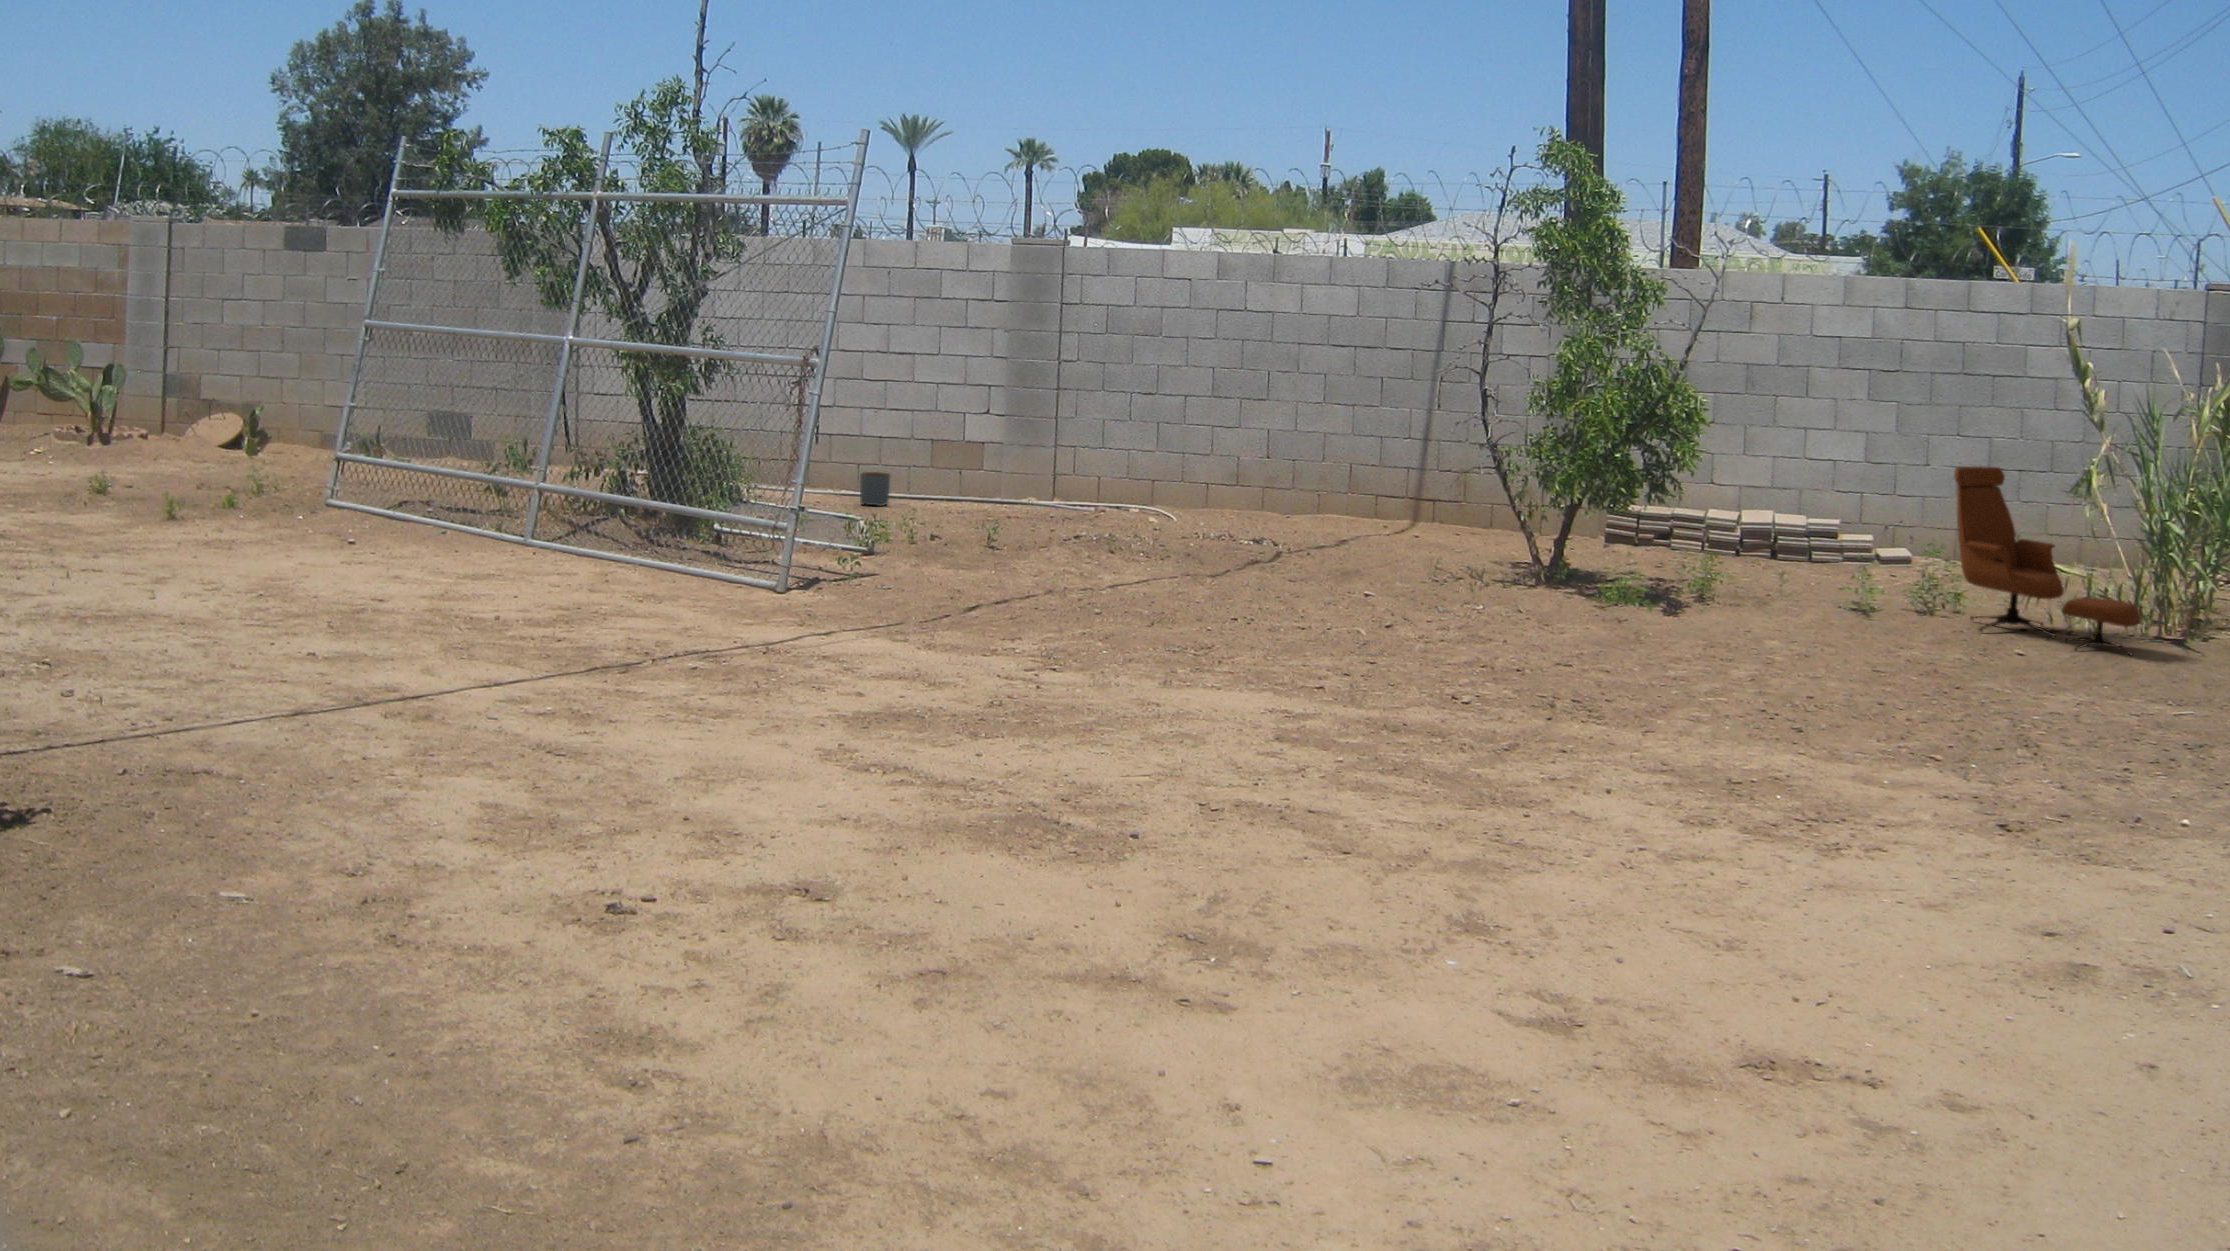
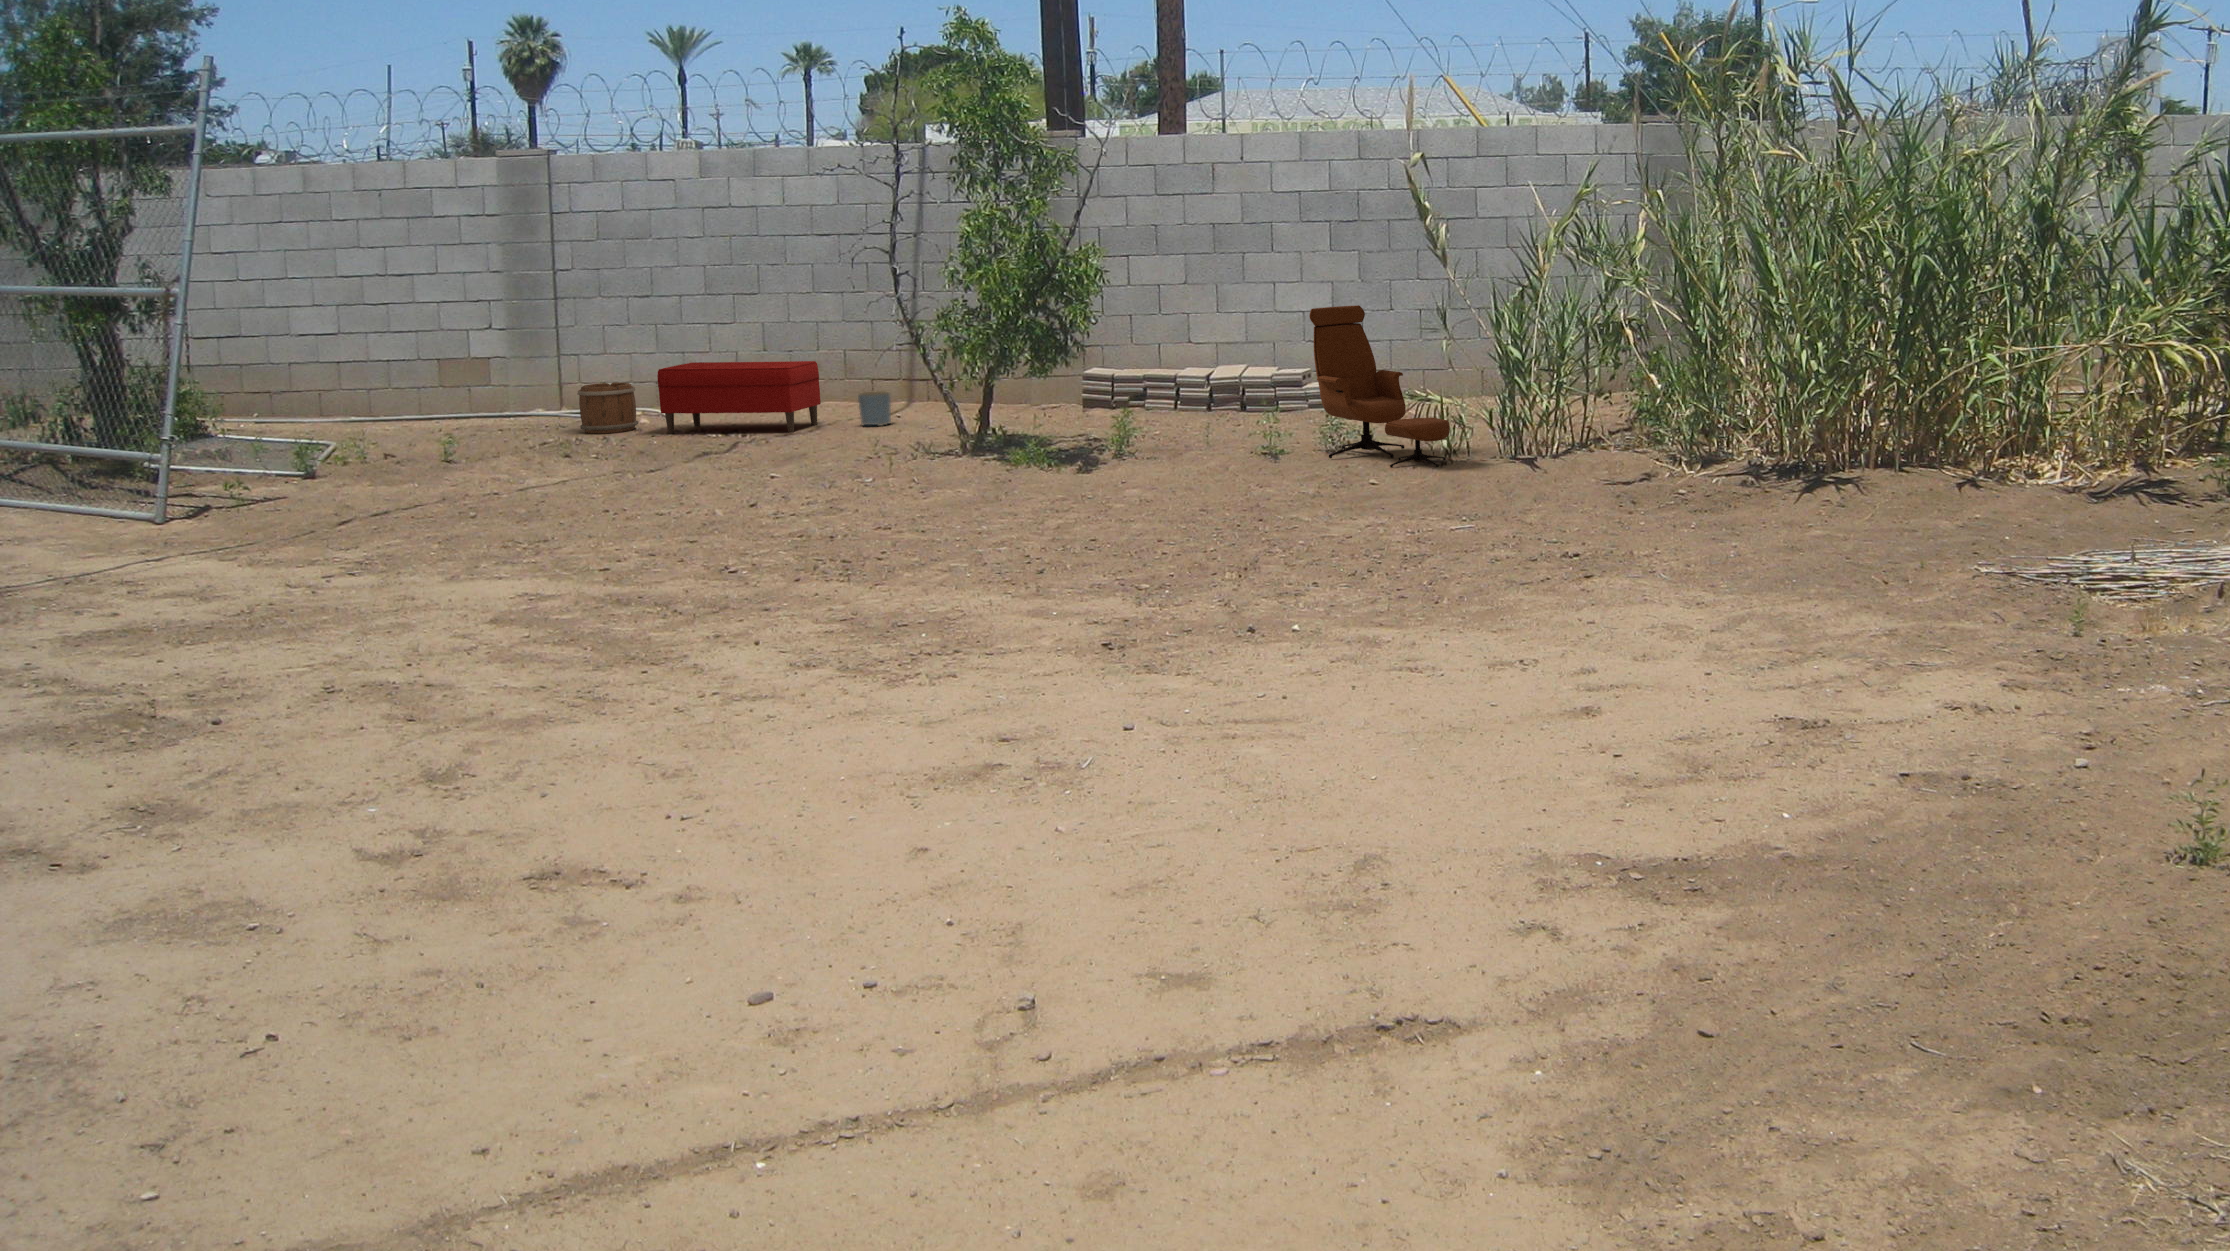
bench: none [1167,461,1319,542] -> present [657,361,821,433]
planter: present [860,472,890,506] -> present [858,391,891,426]
bucket: none [1075,474,1130,526] -> present [577,383,638,434]

